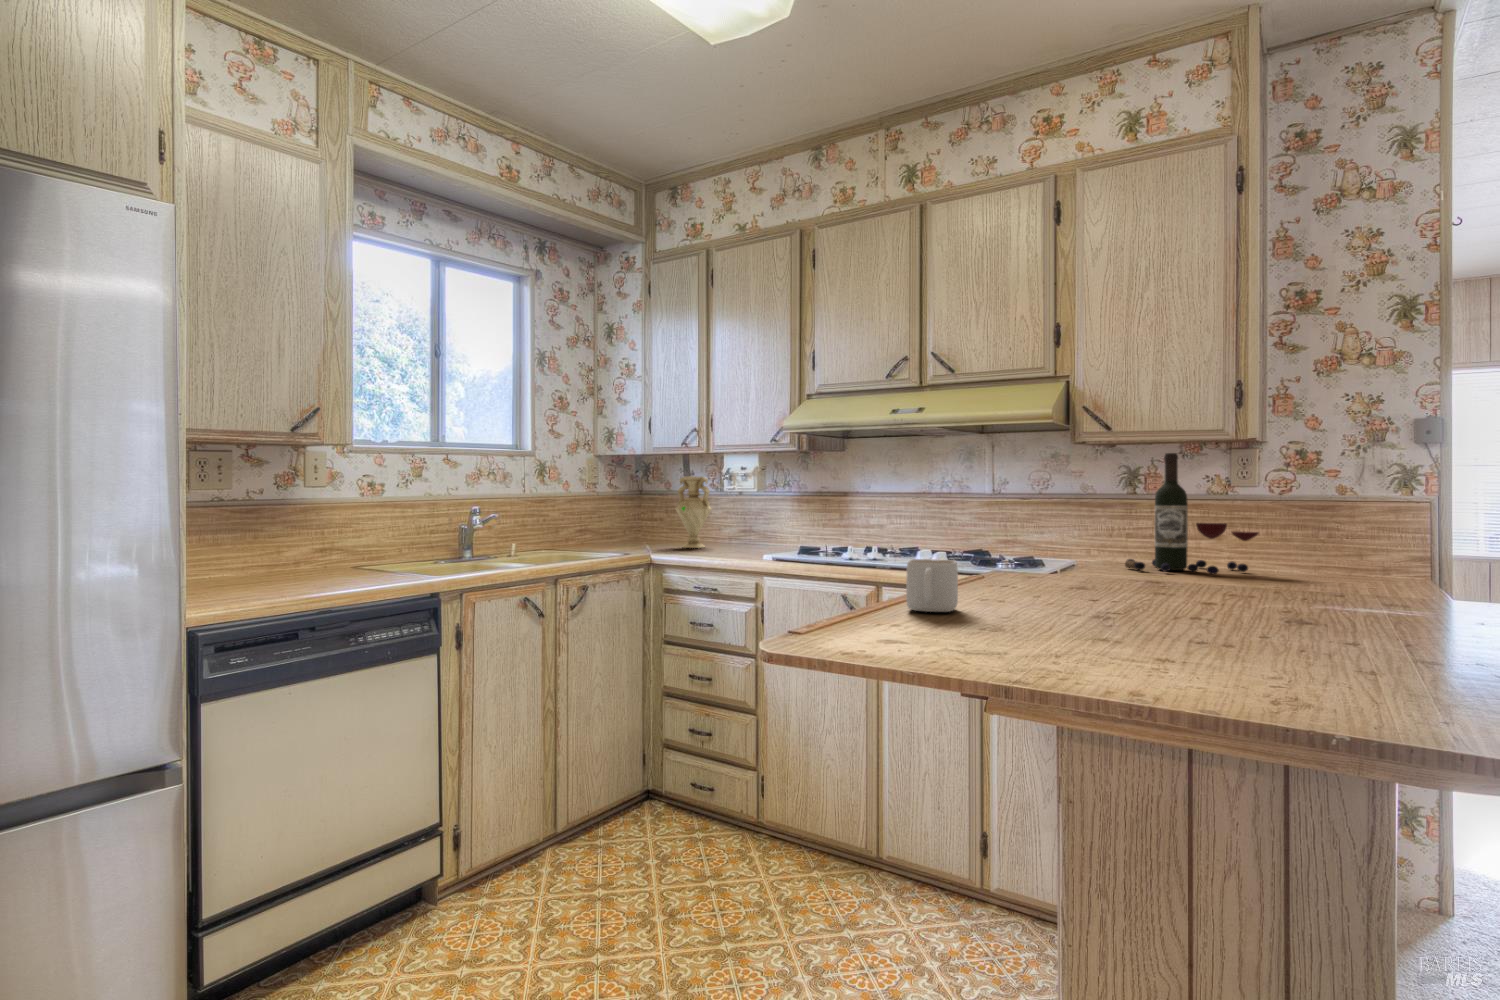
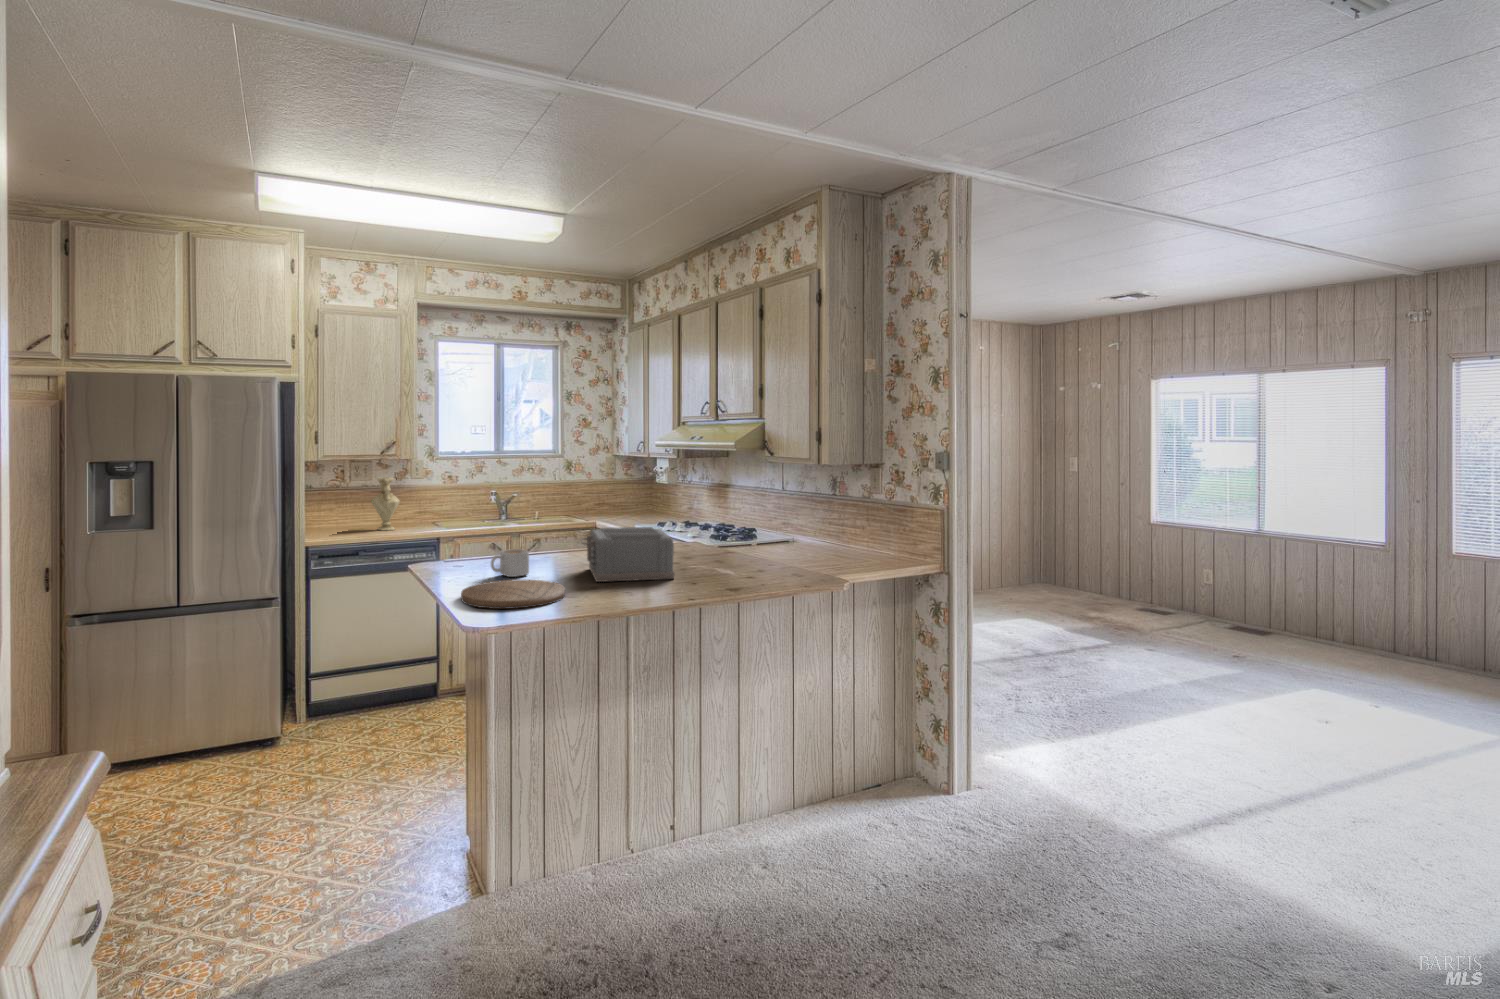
wine bottle: present [1125,453,1259,574] -> none [754,489,821,577]
vase: present [676,476,711,548] -> present [371,477,400,530]
toaster: none [978,515,1159,603] -> present [581,527,675,582]
cutting board: none [1026,605,1261,656] -> present [461,580,565,609]

